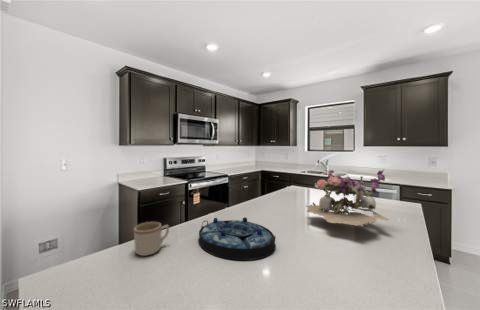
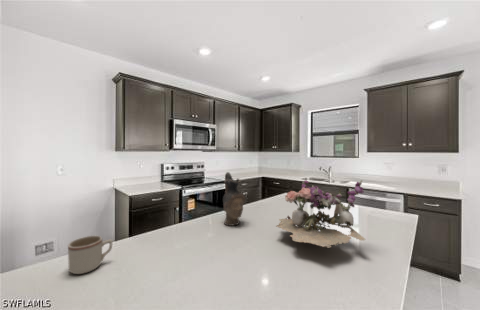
ceramic pitcher: none [250,164,271,213] -> present [223,172,245,226]
serving tray: present [198,217,276,260] -> none [144,232,228,285]

